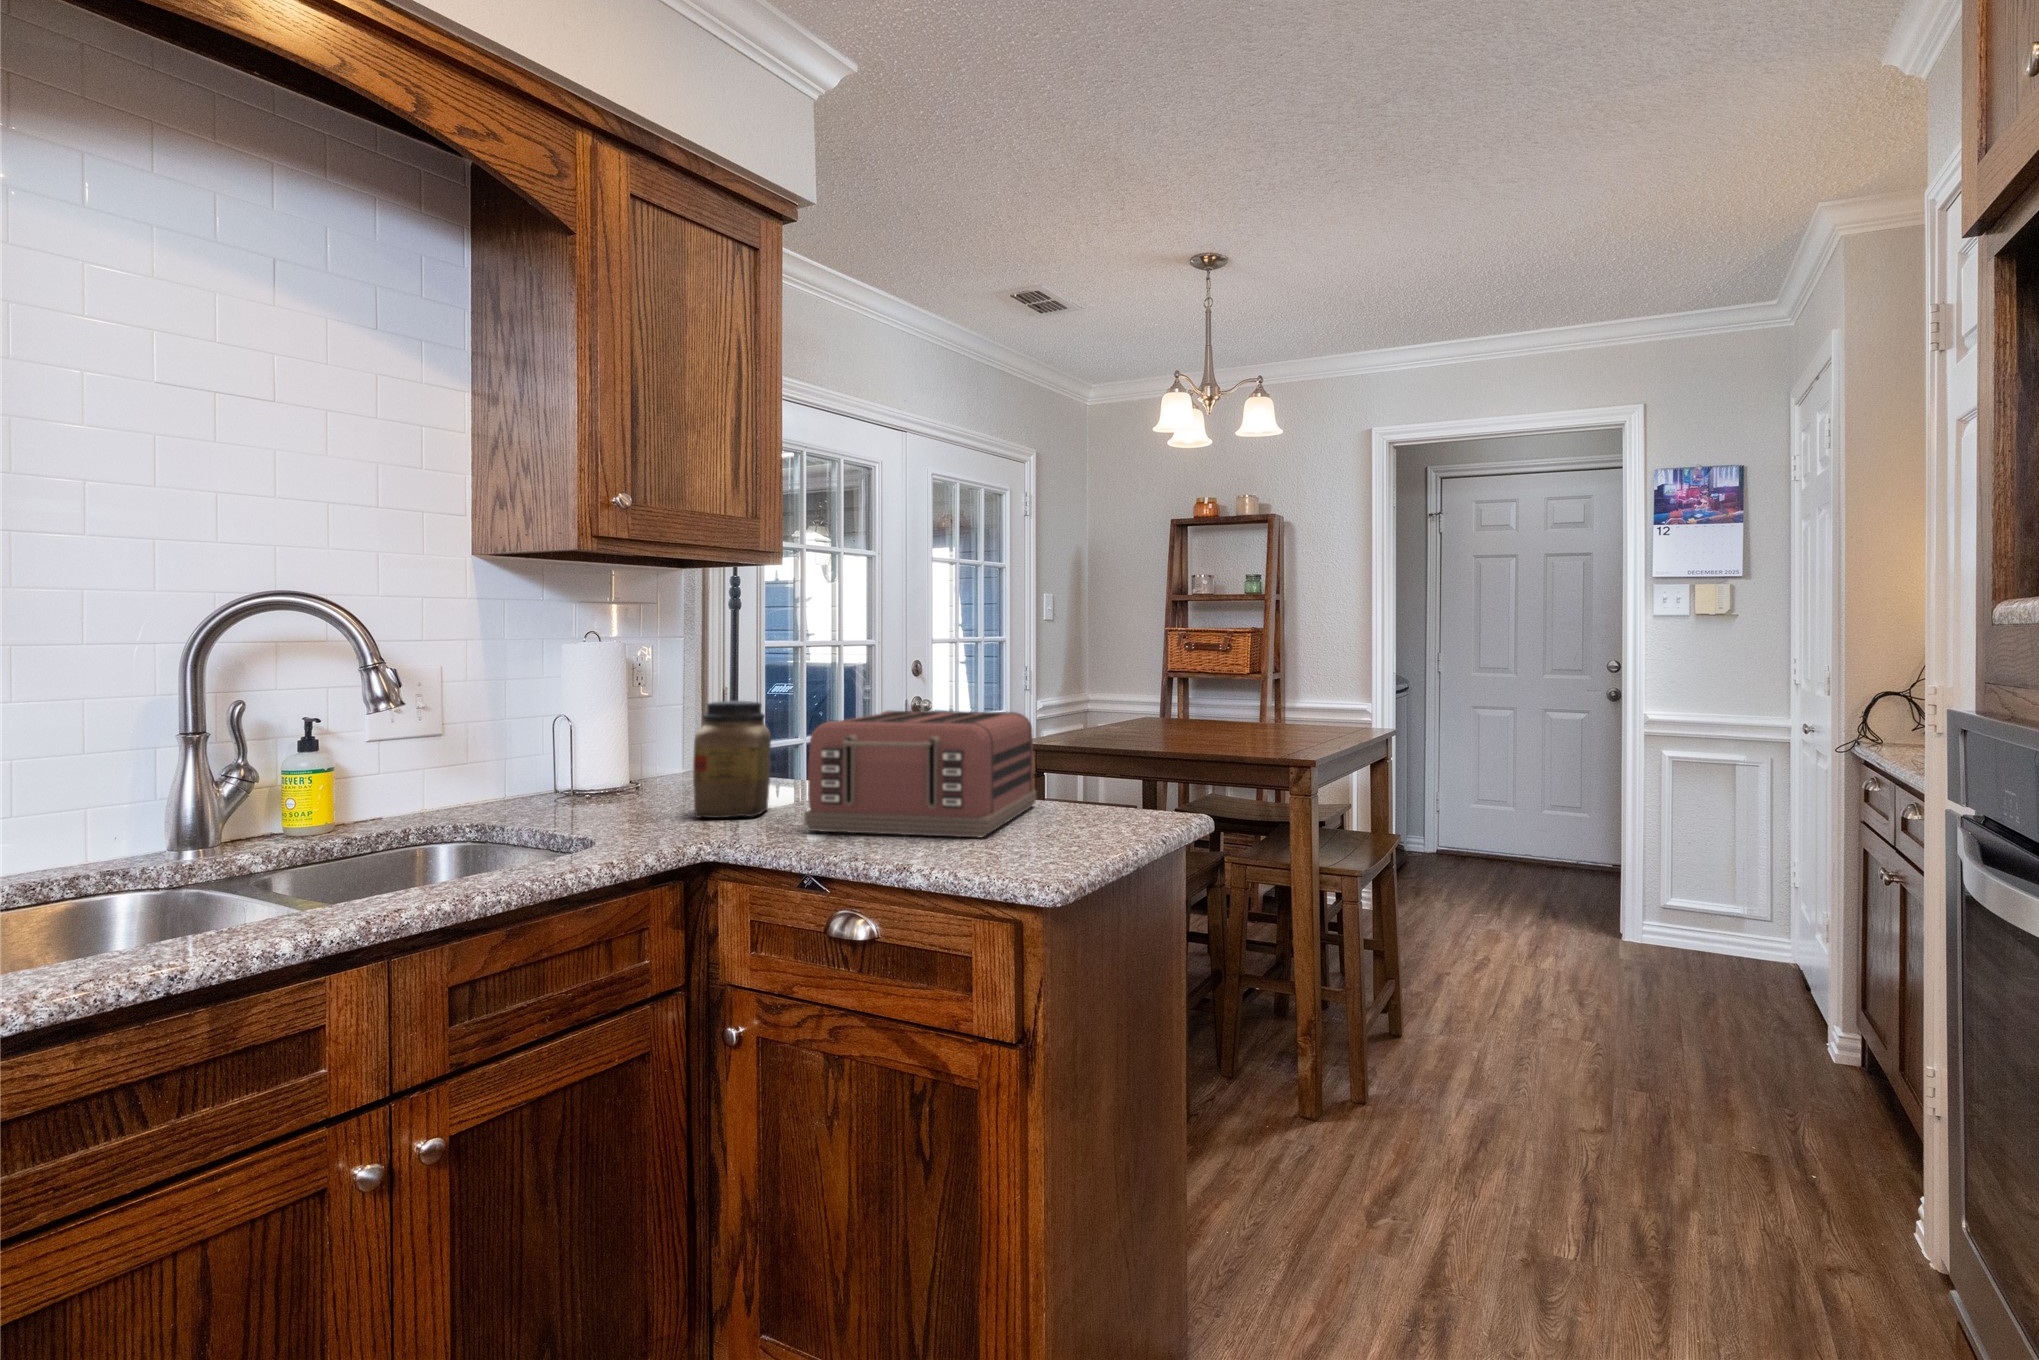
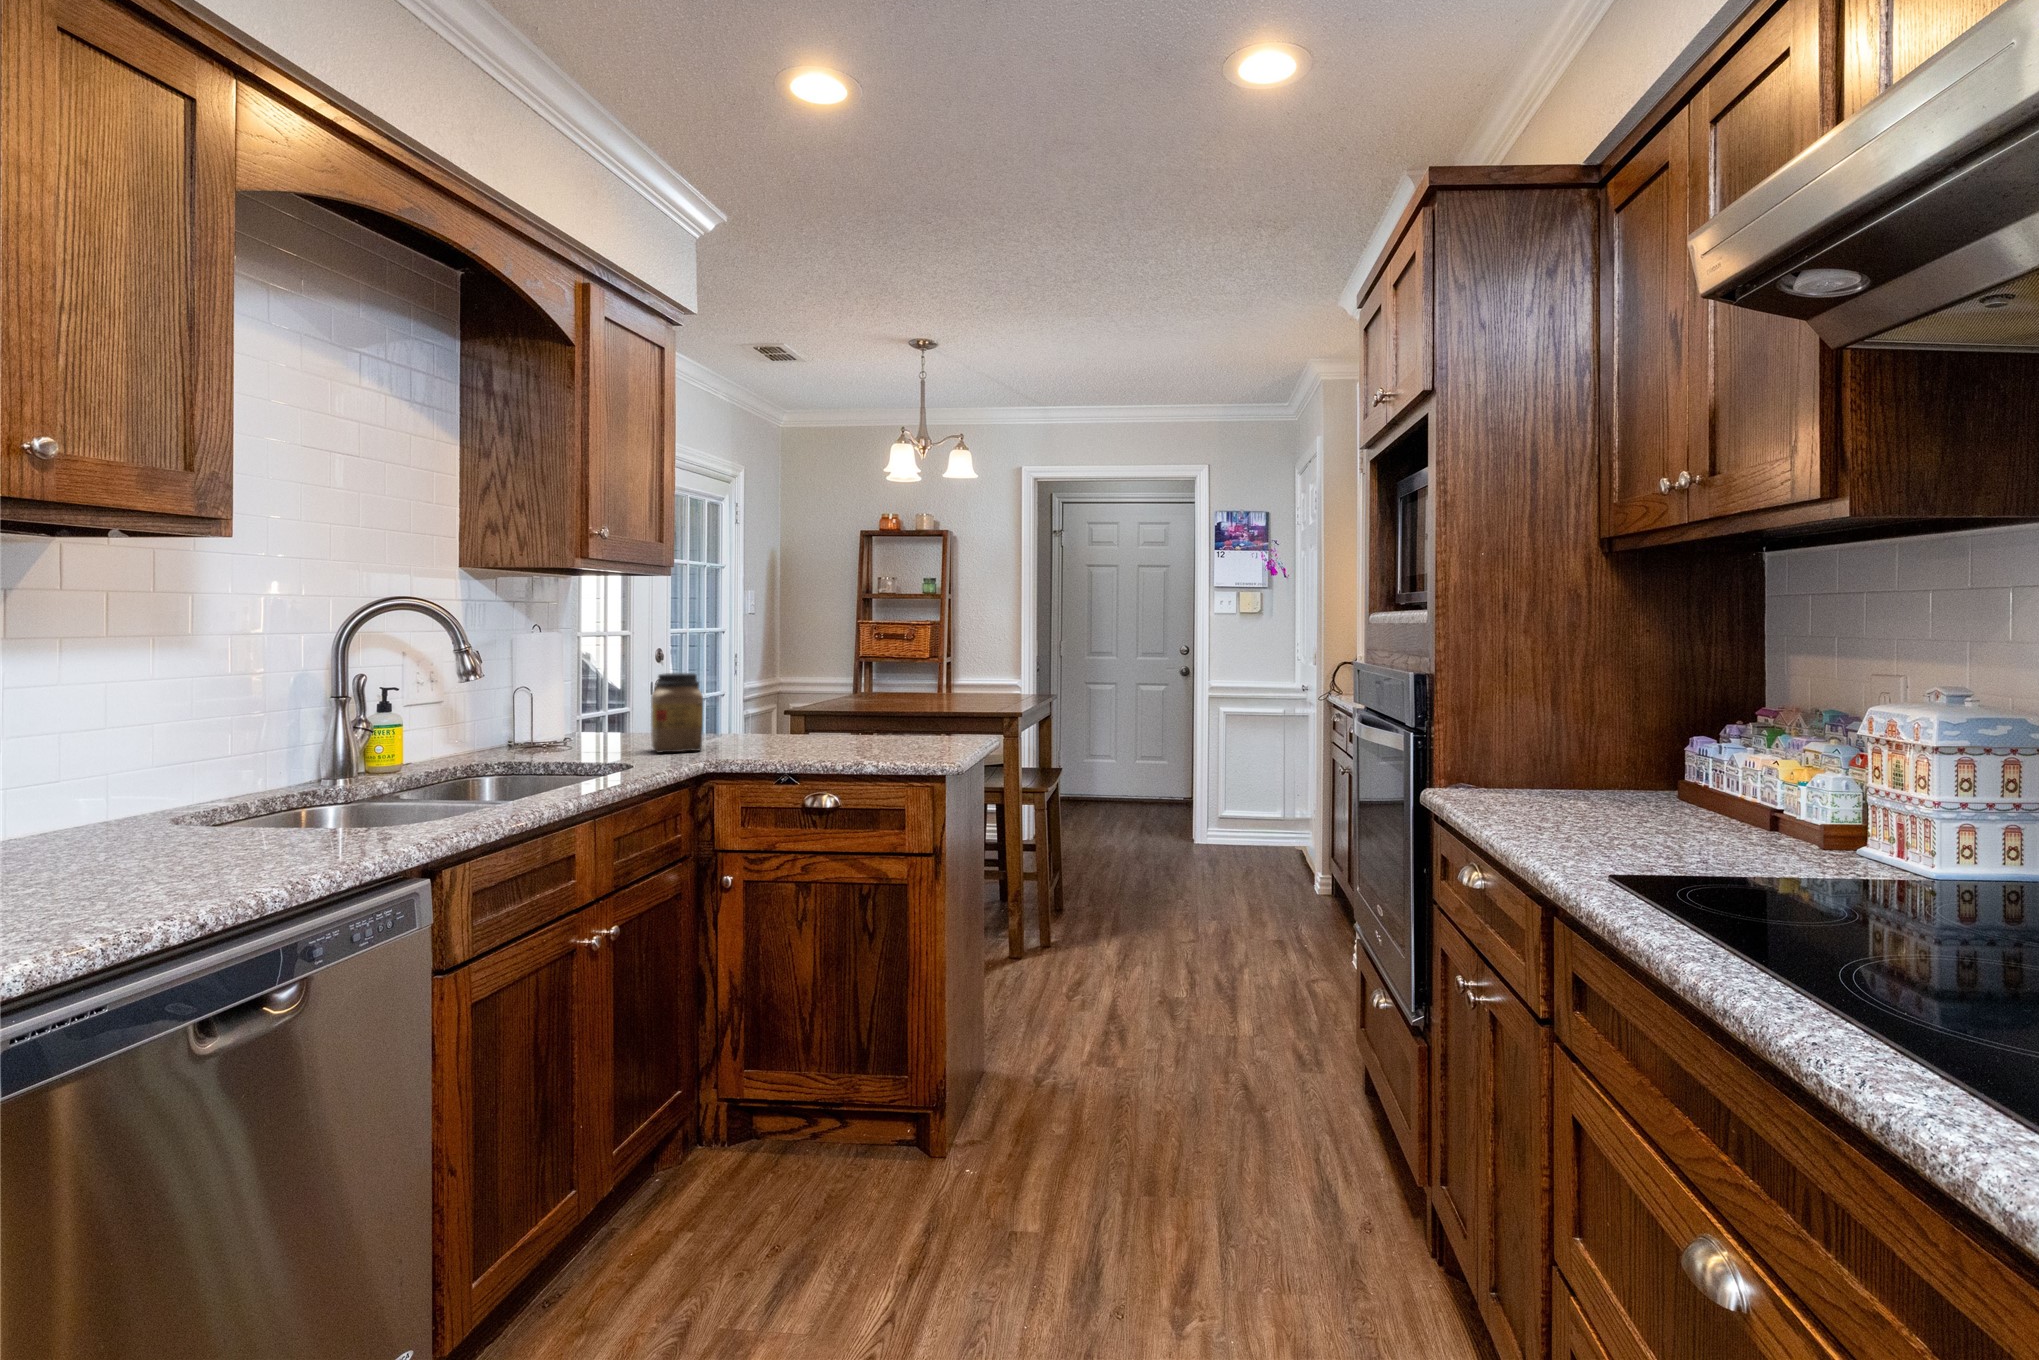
toaster: present [804,711,1036,837] -> none [755,678,881,754]

